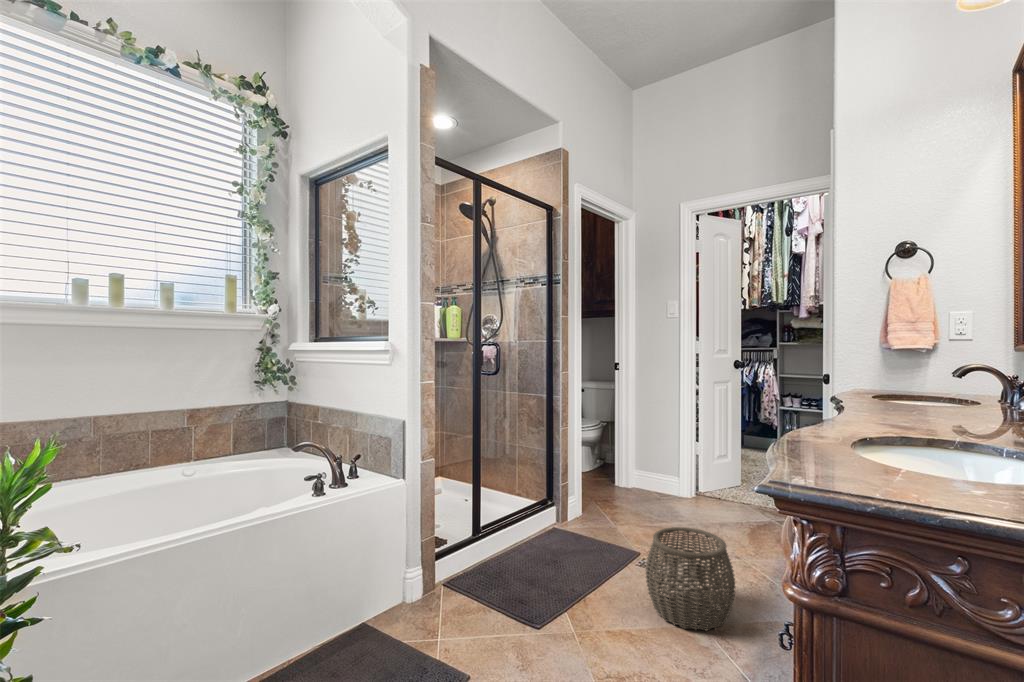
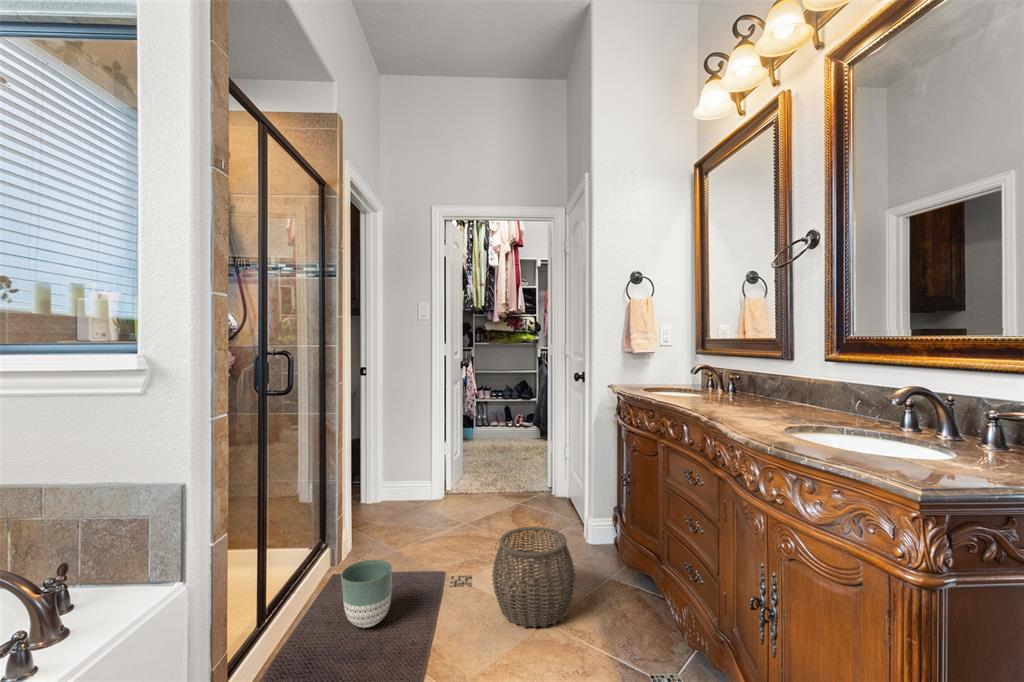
planter: none [529,516,569,569] -> present [341,559,392,628]

